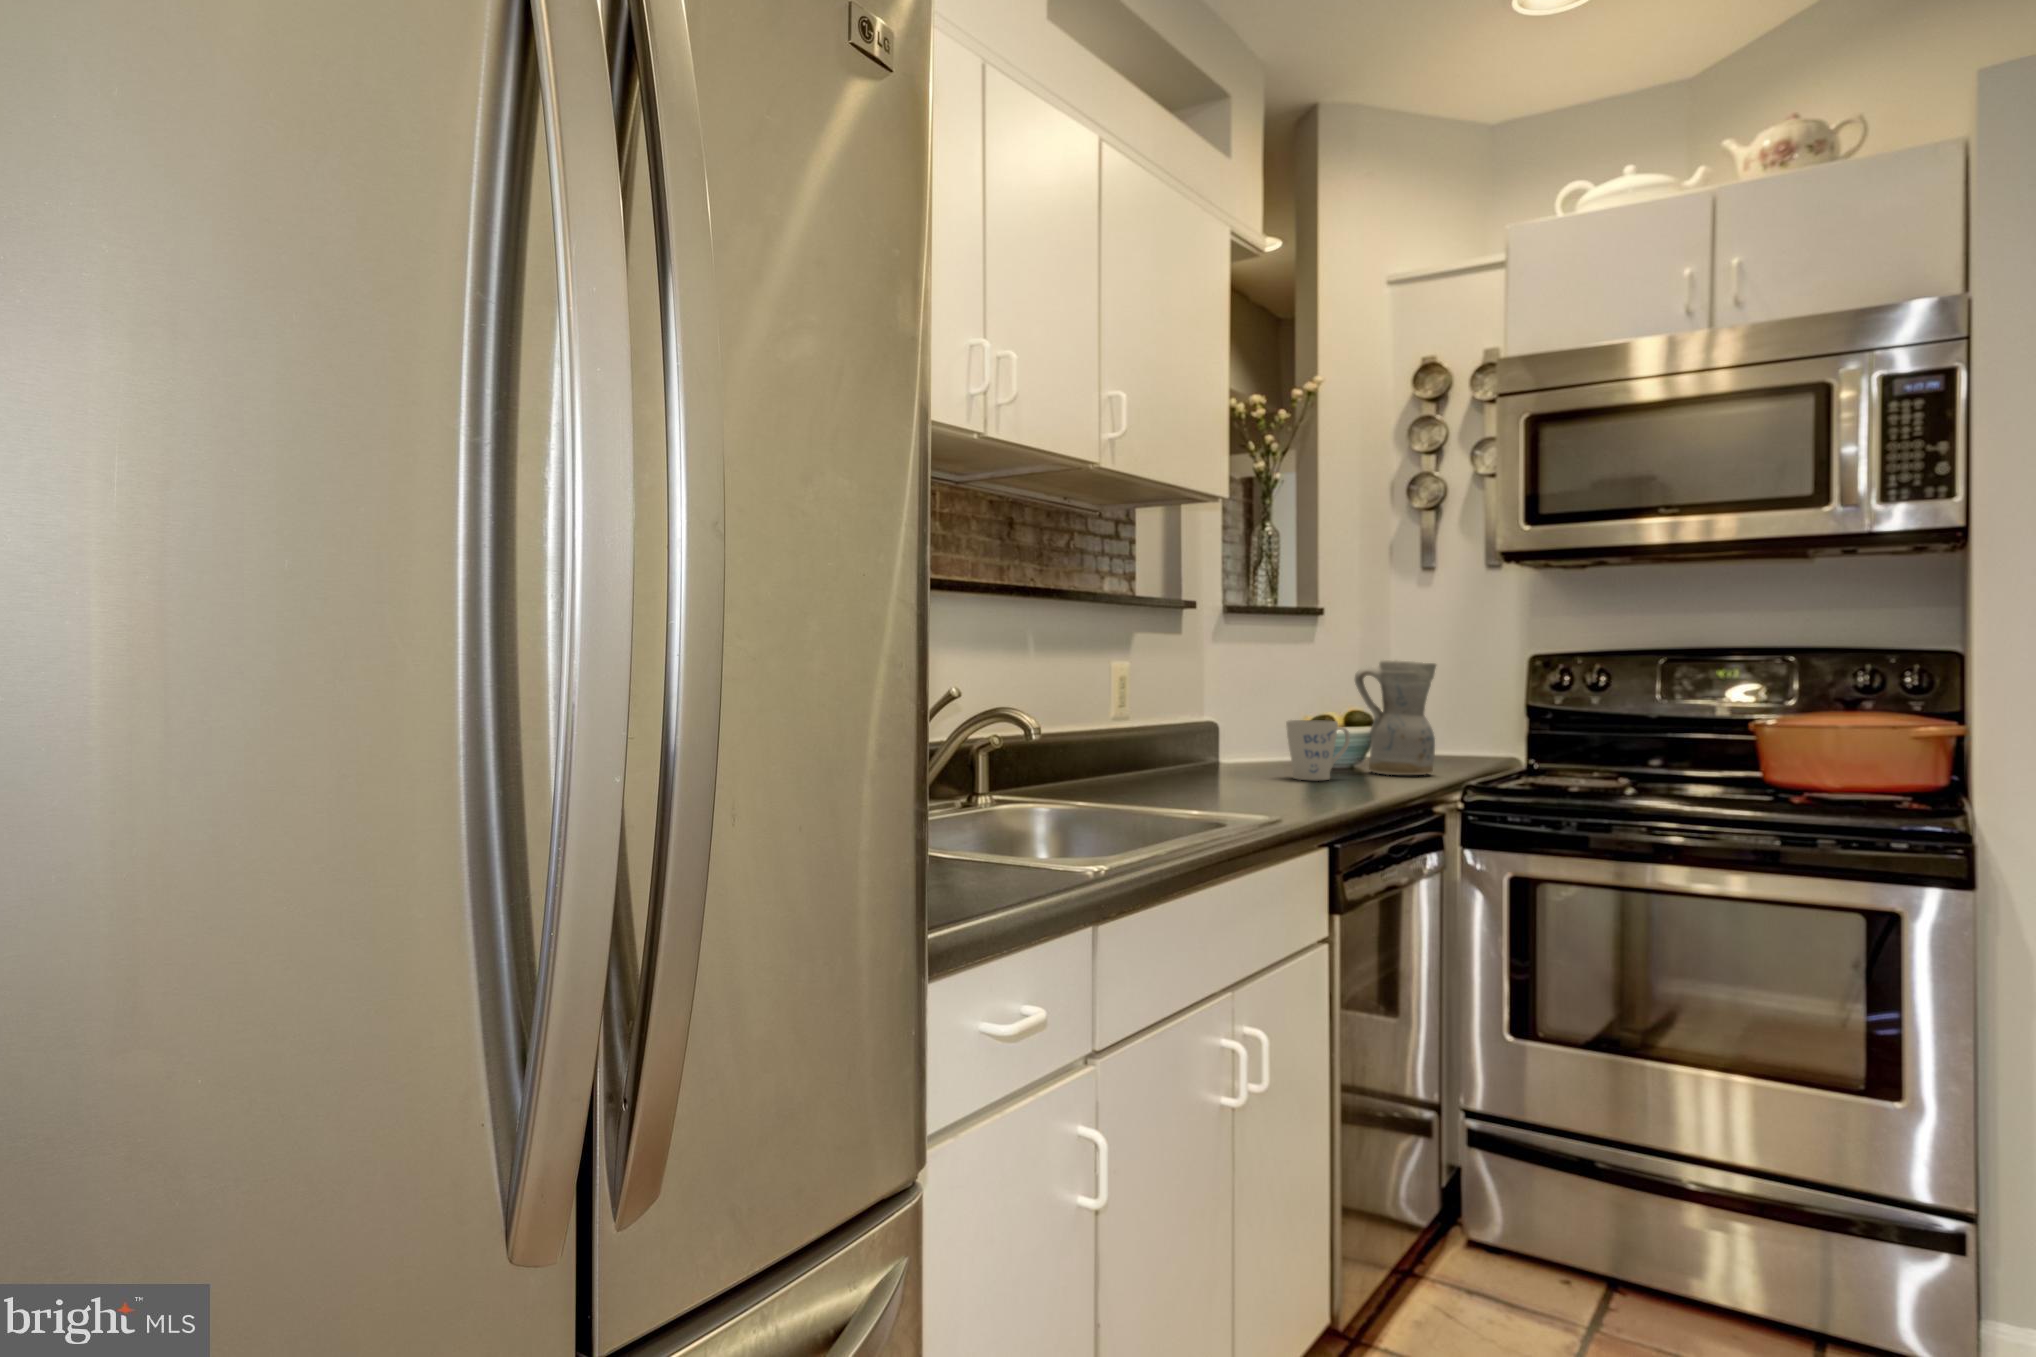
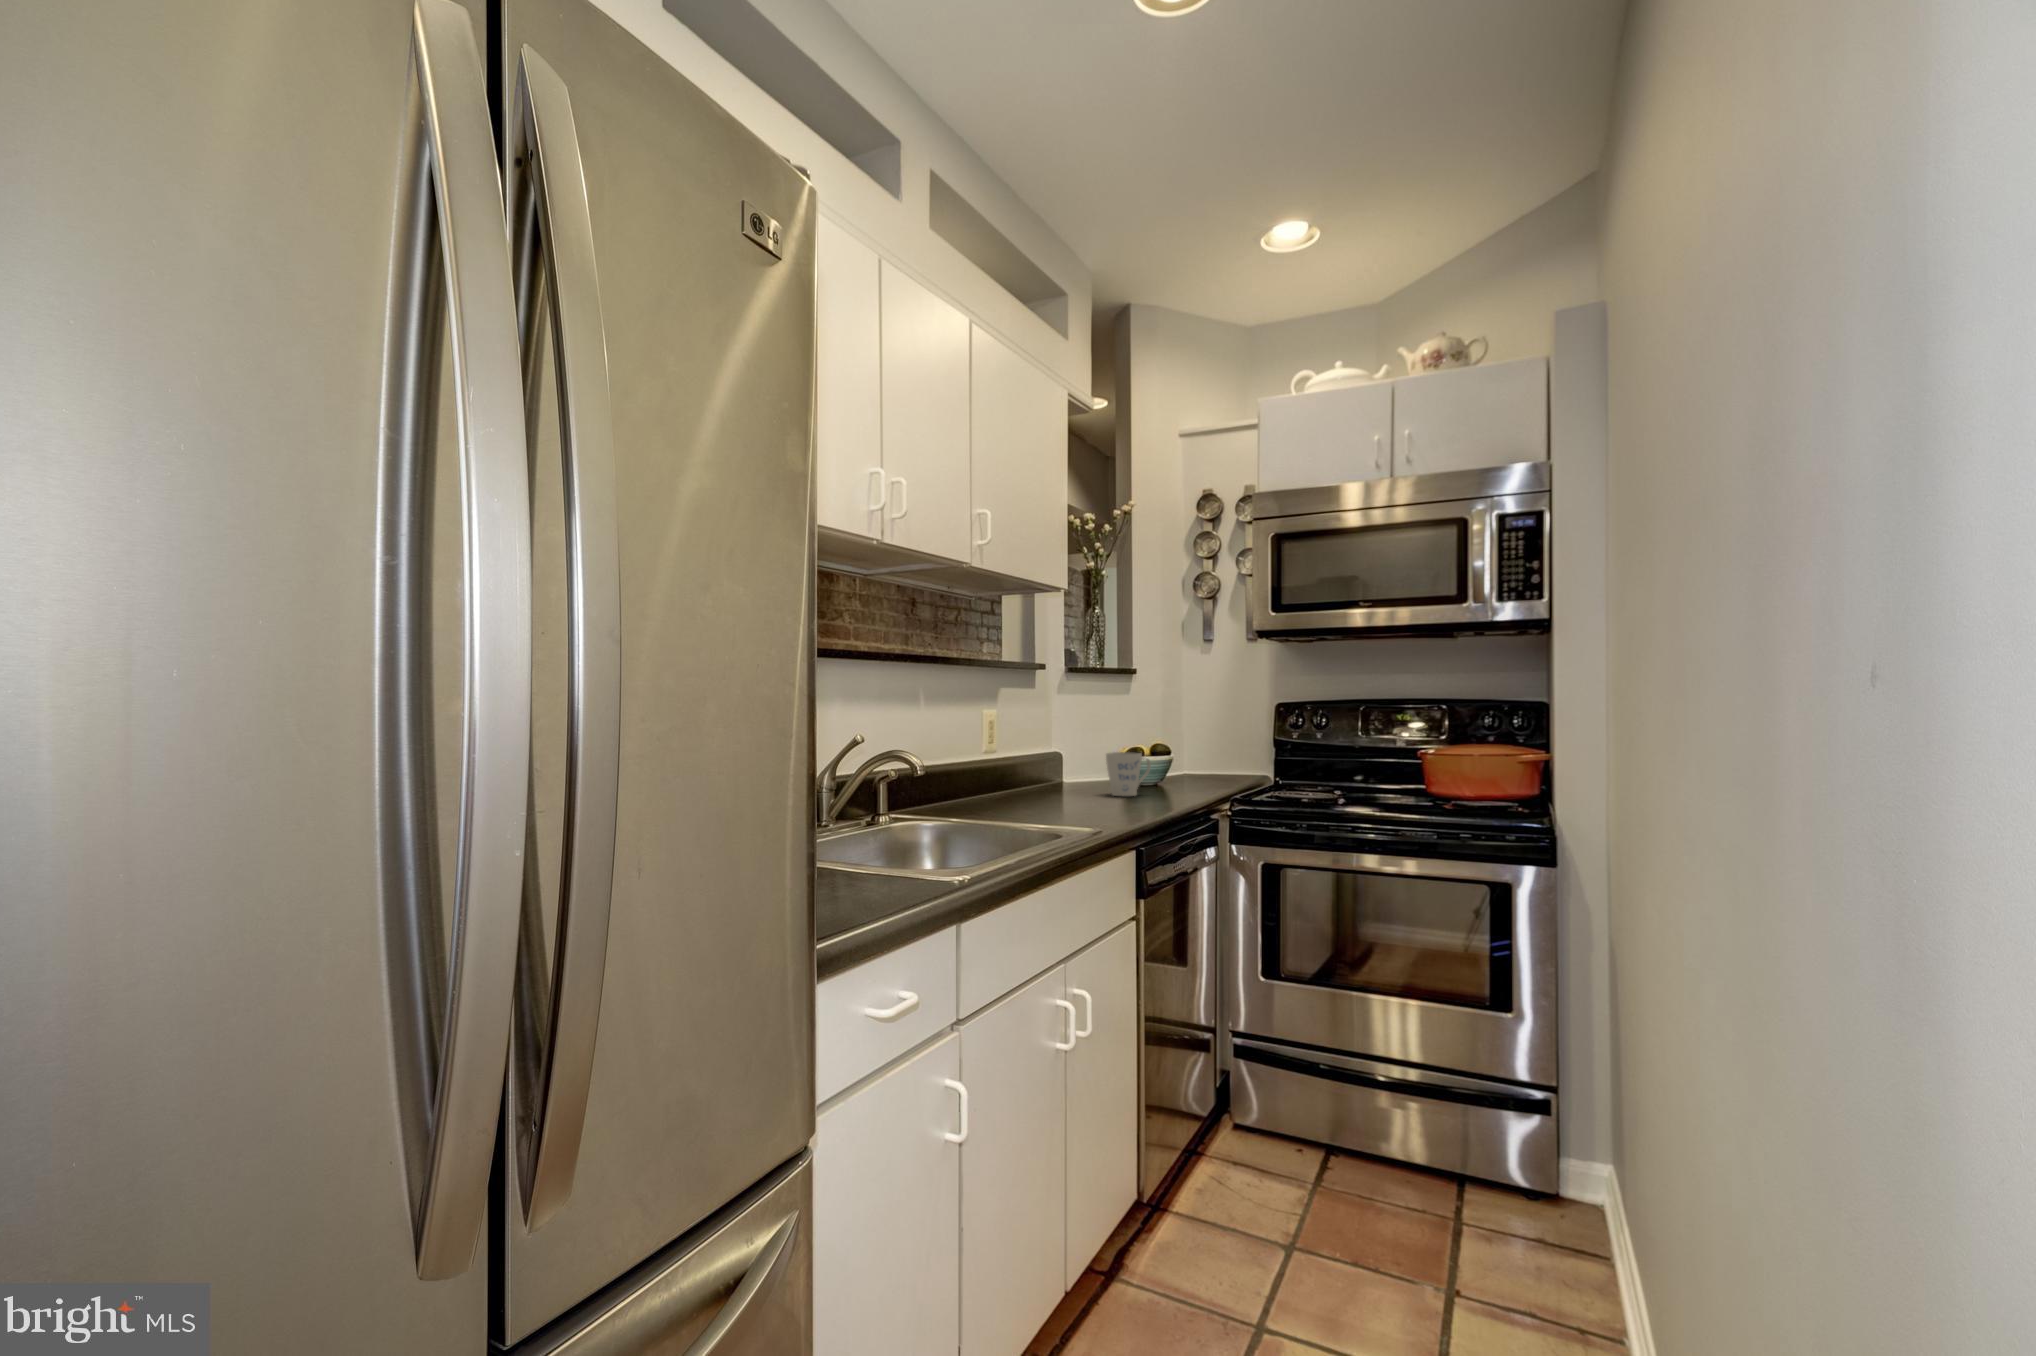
ceramic pitcher: present [1355,660,1436,775] -> none [1154,708,1211,791]

